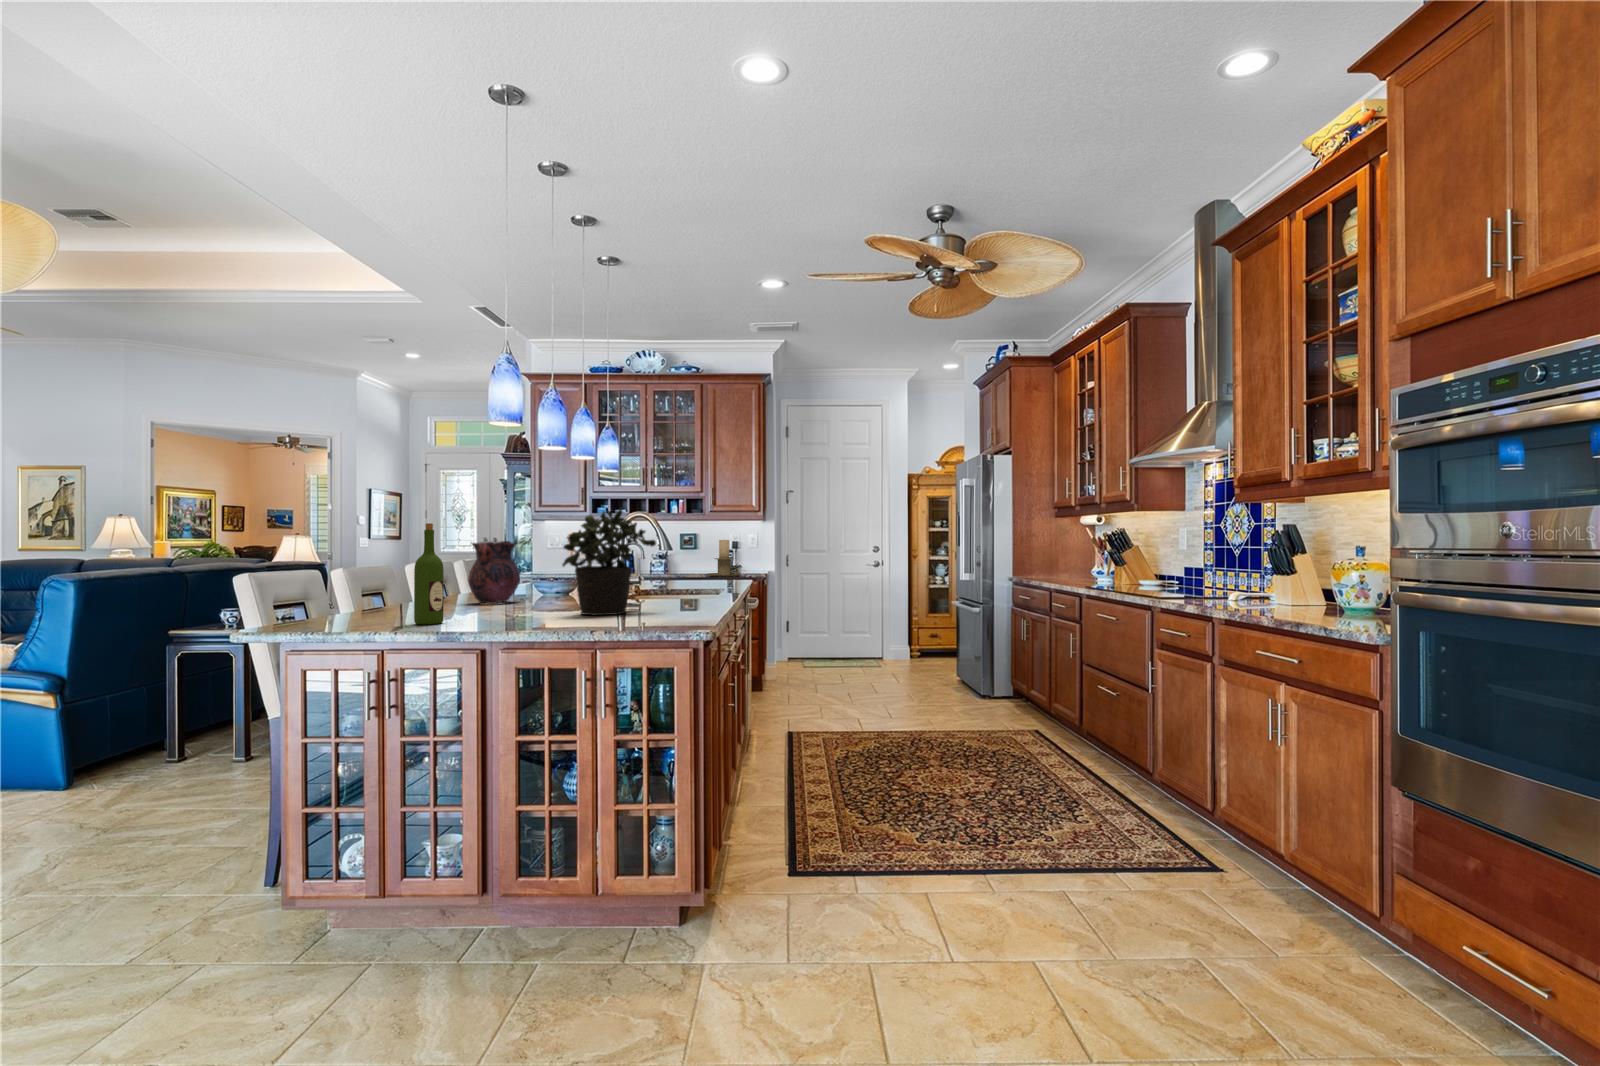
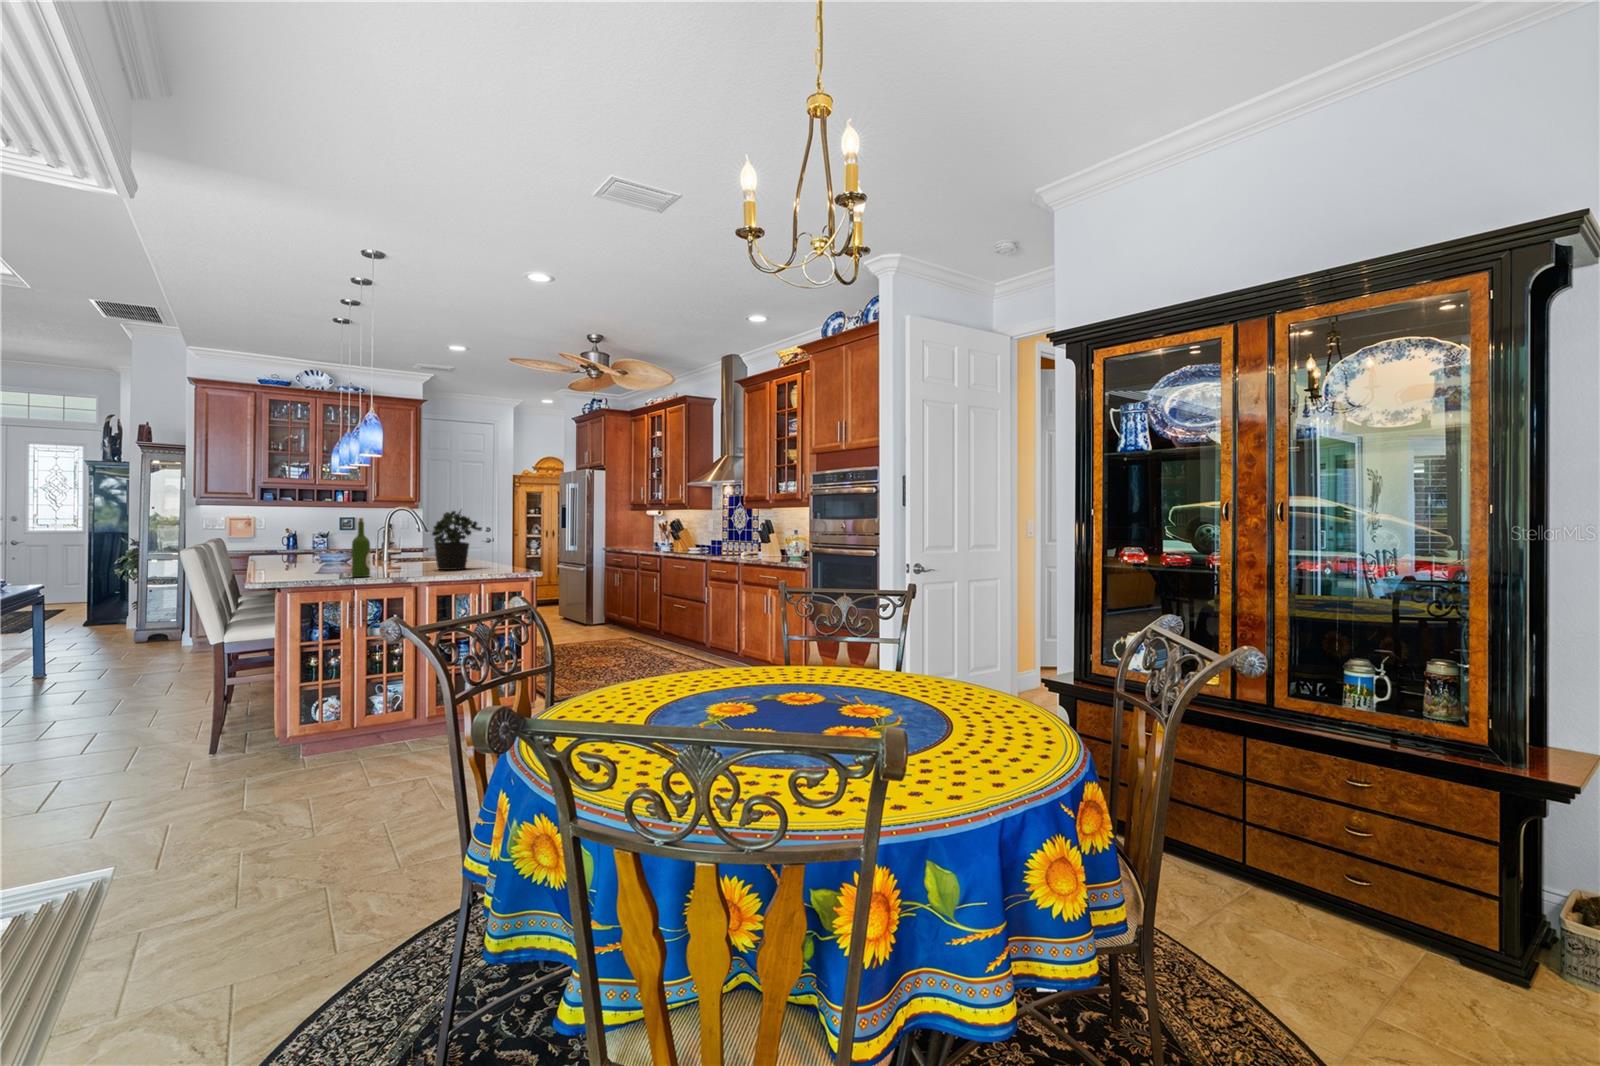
candle holder: present [708,540,741,577] -> none [387,523,417,551]
vase: present [468,541,520,604] -> none [301,527,342,569]

